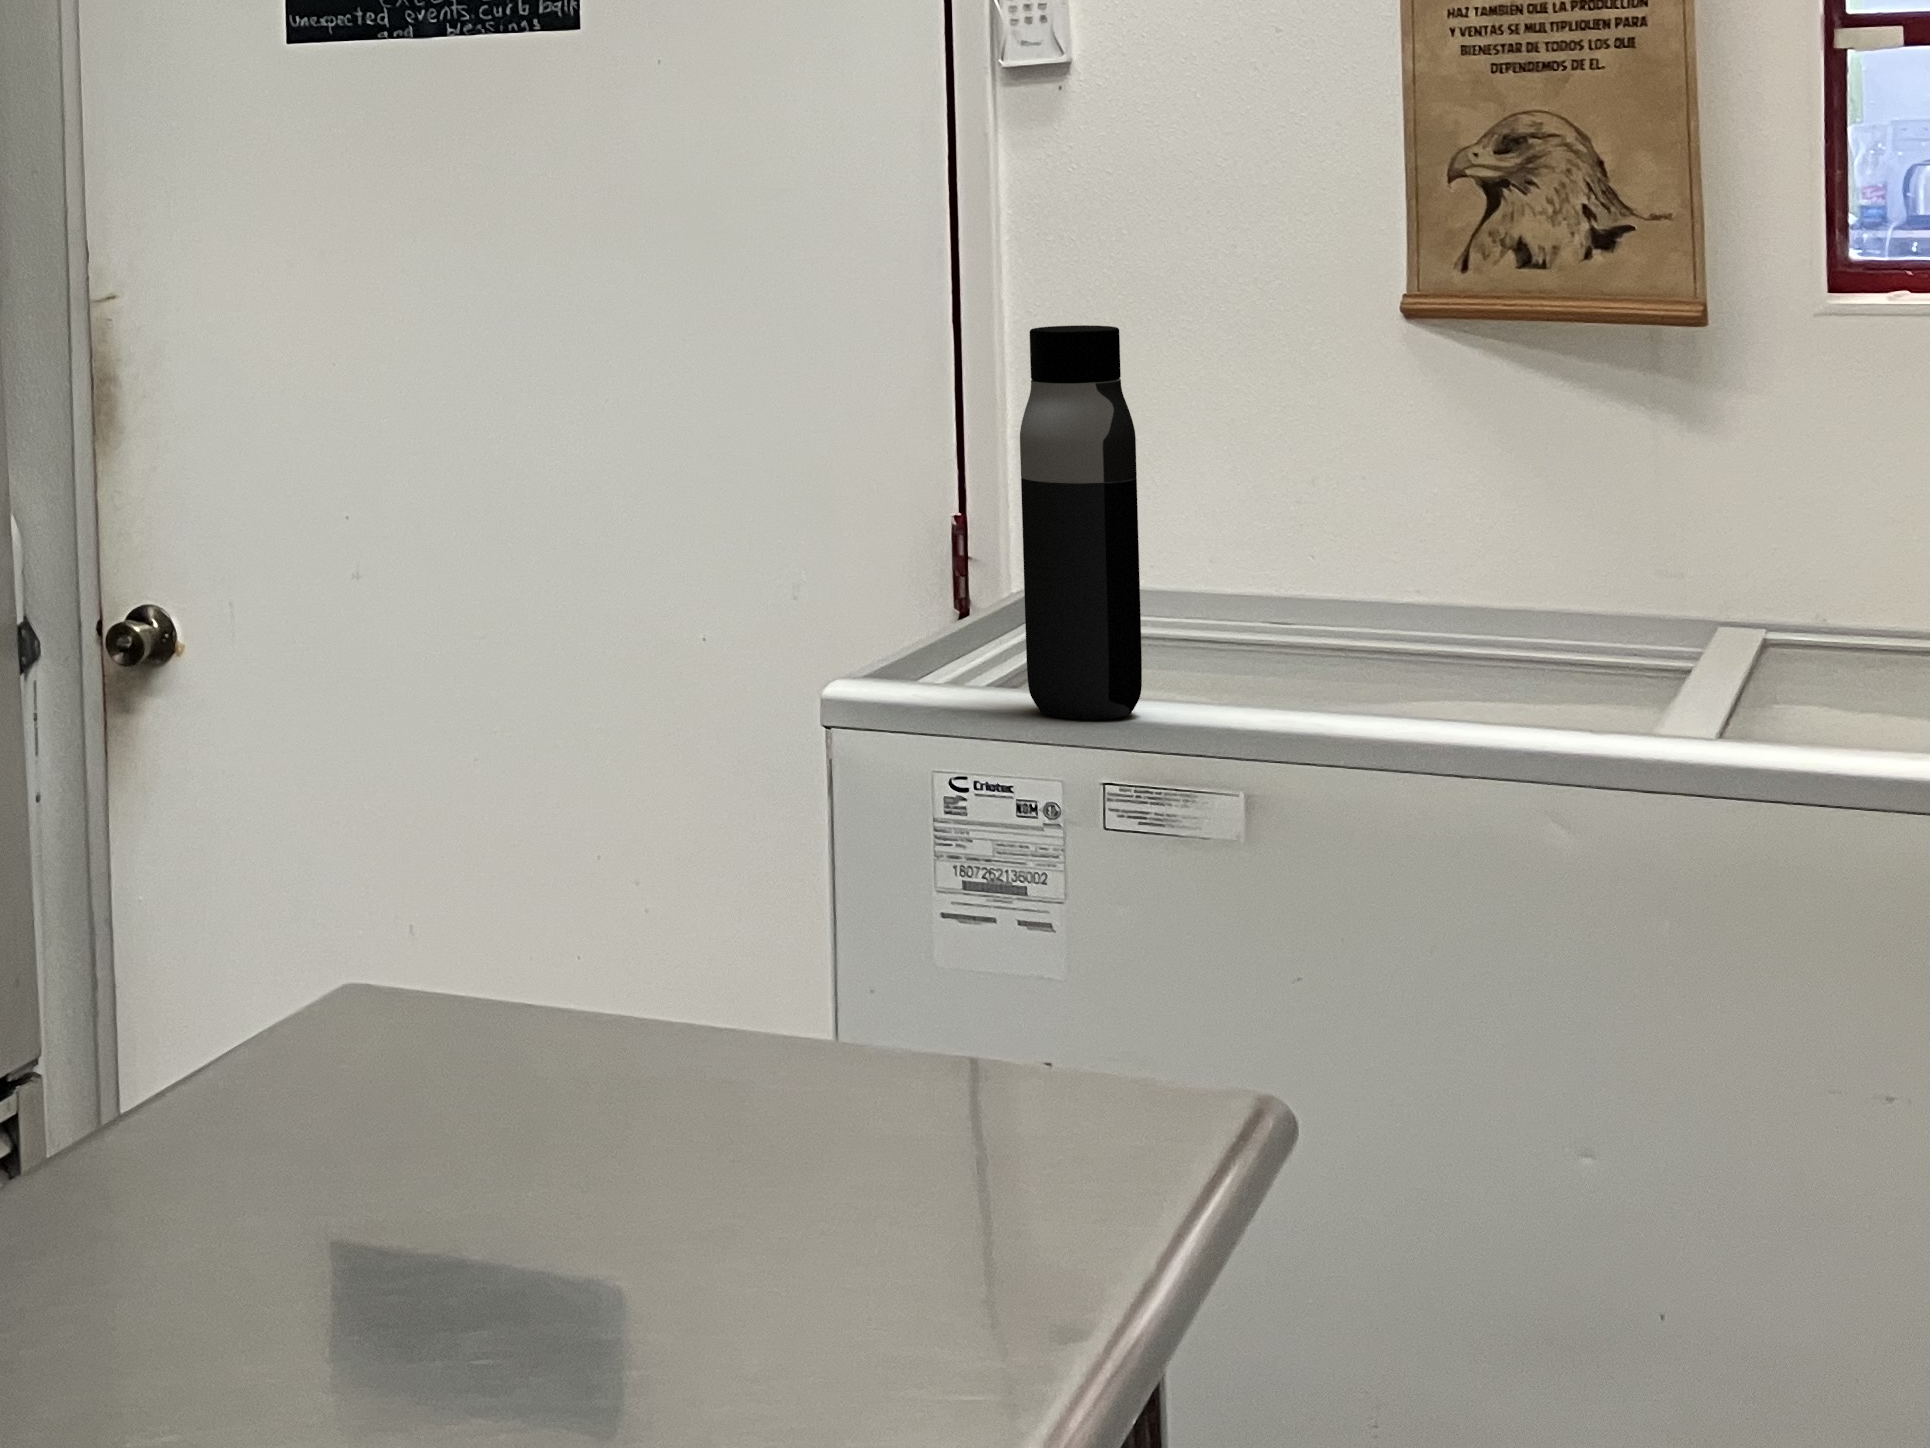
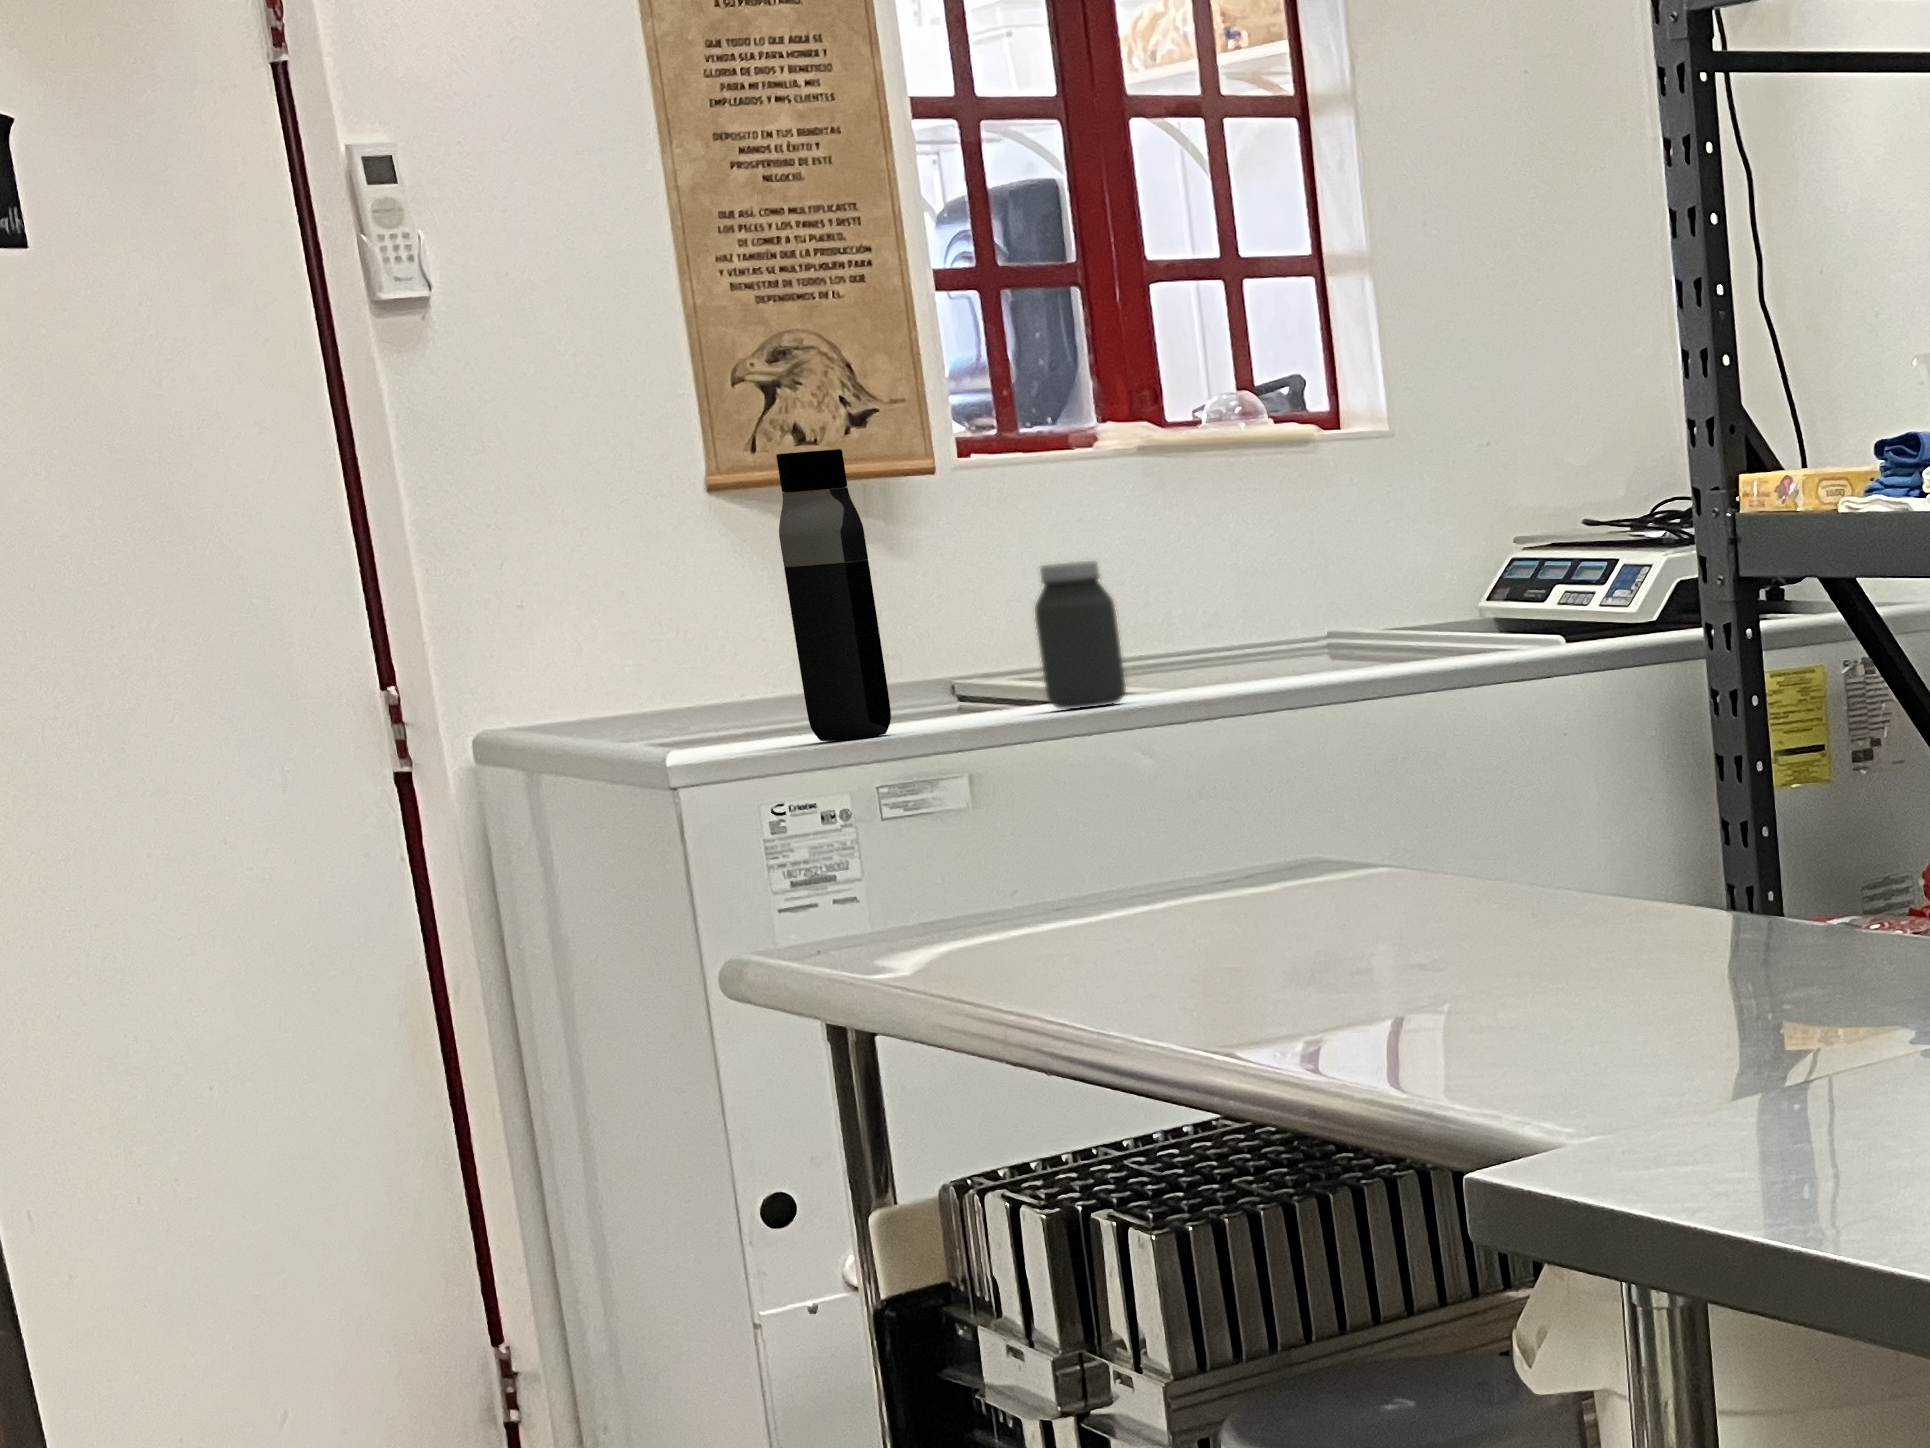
jar: none [1453,512,1589,742] -> present [1035,561,1126,709]

